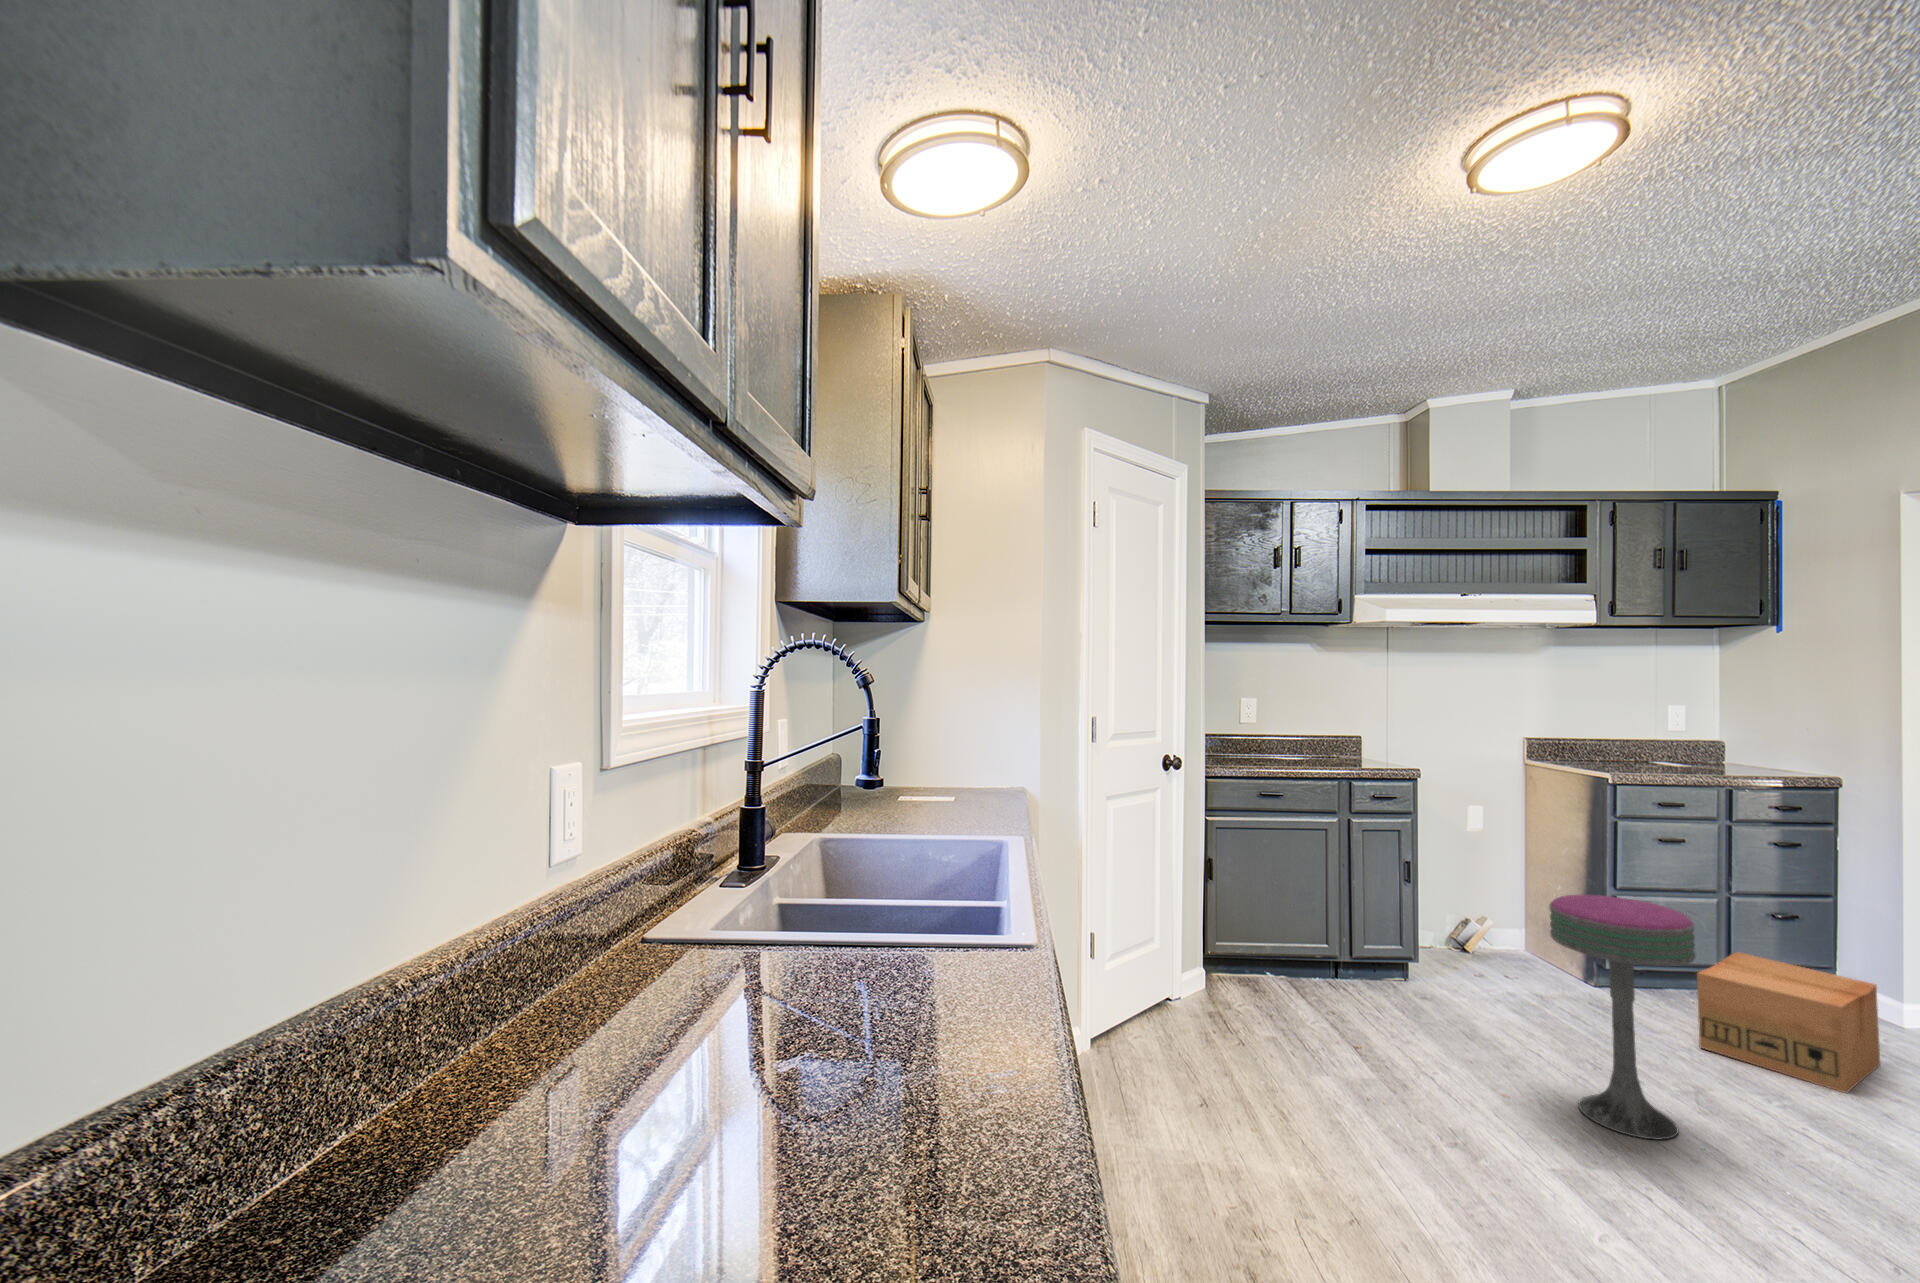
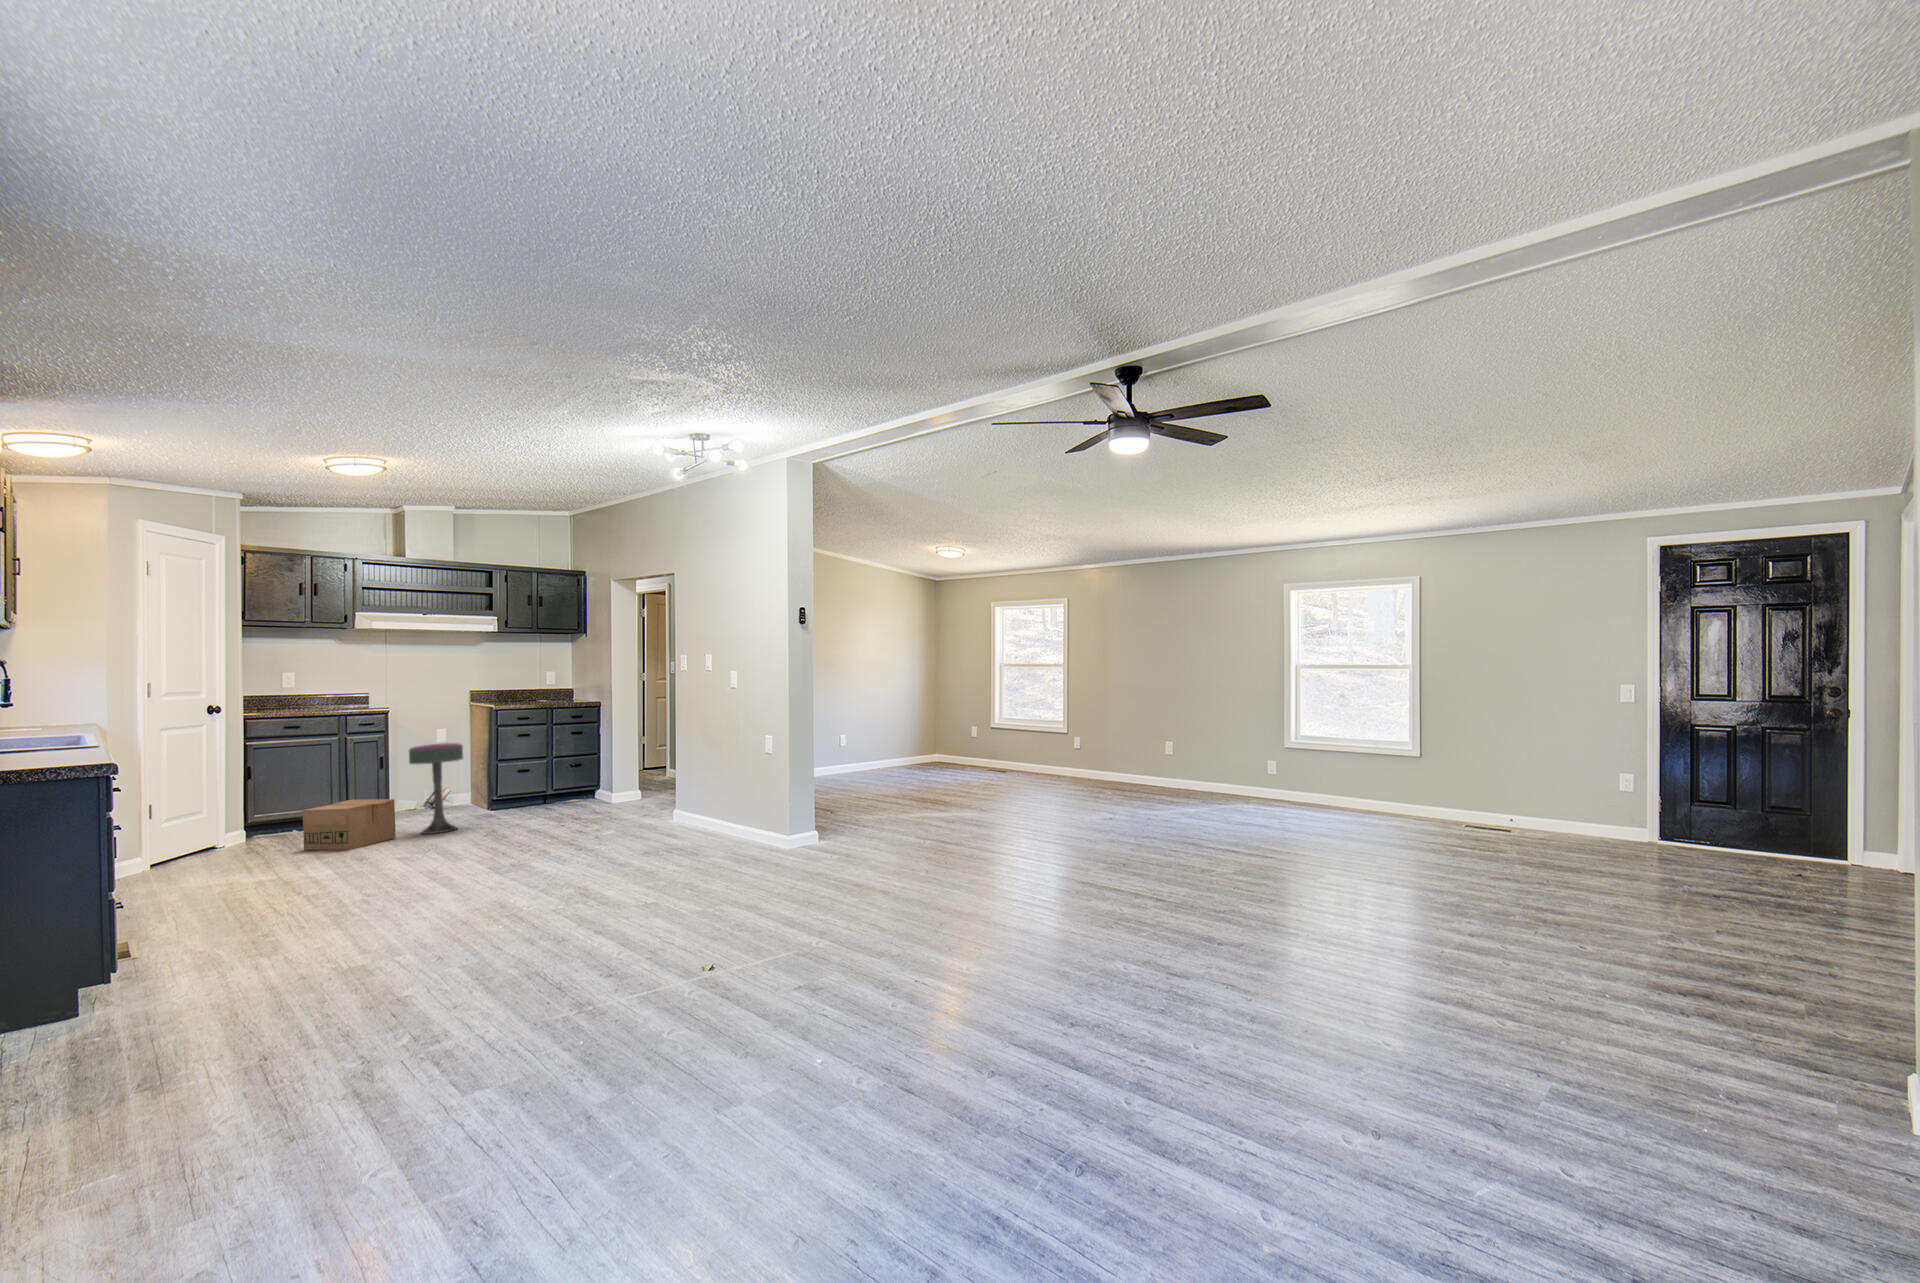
cardboard box: present [1697,952,1880,1093] -> present [302,799,396,850]

